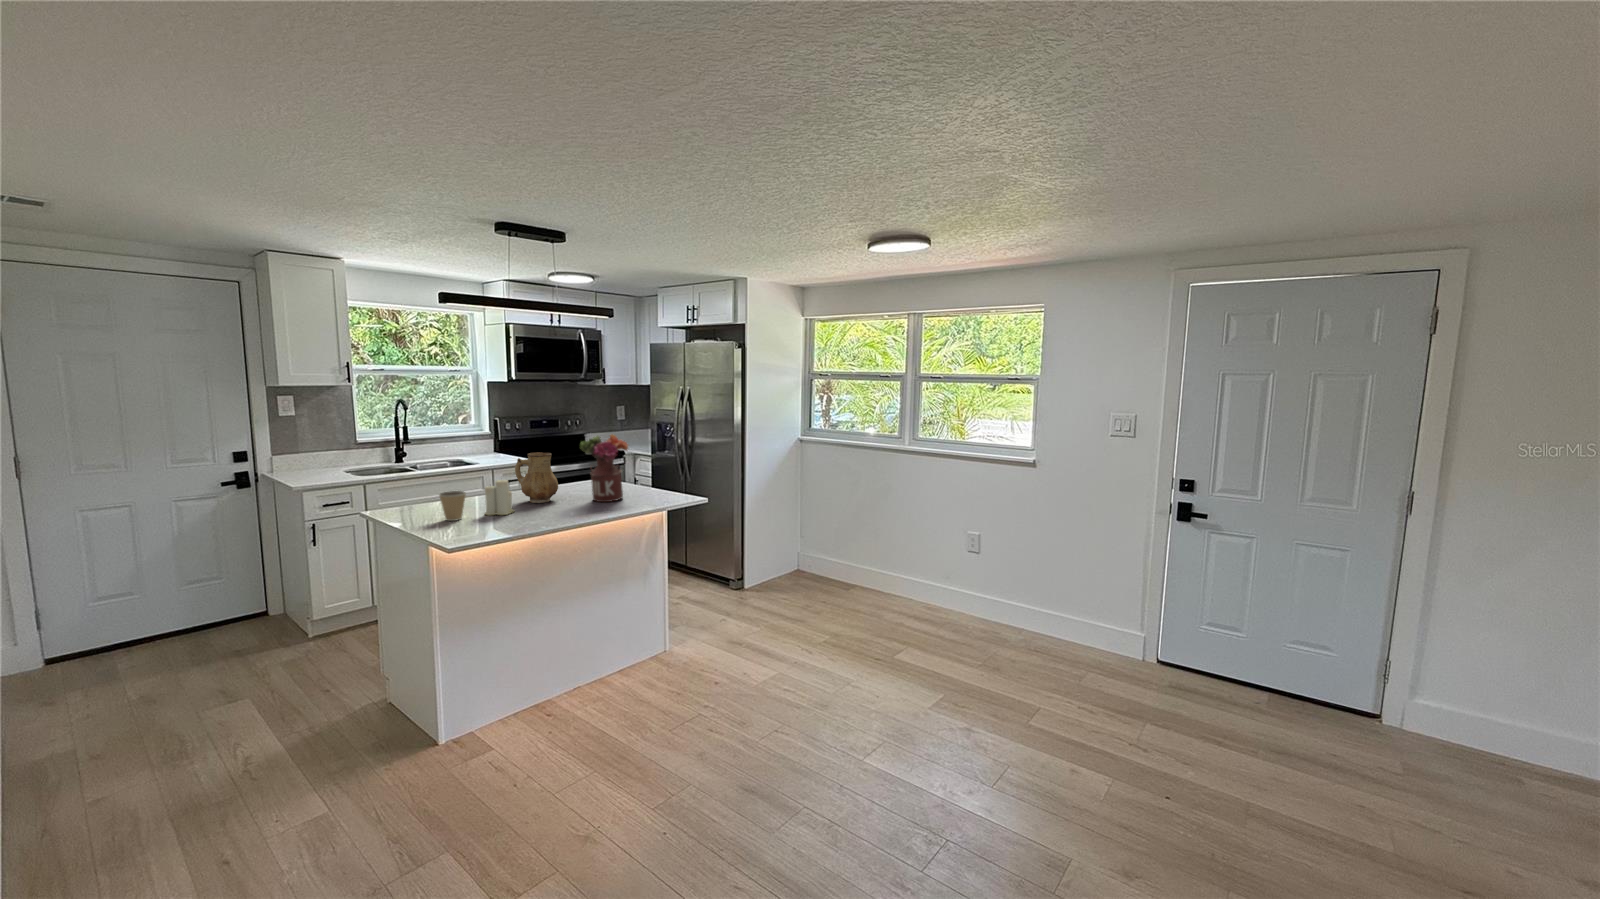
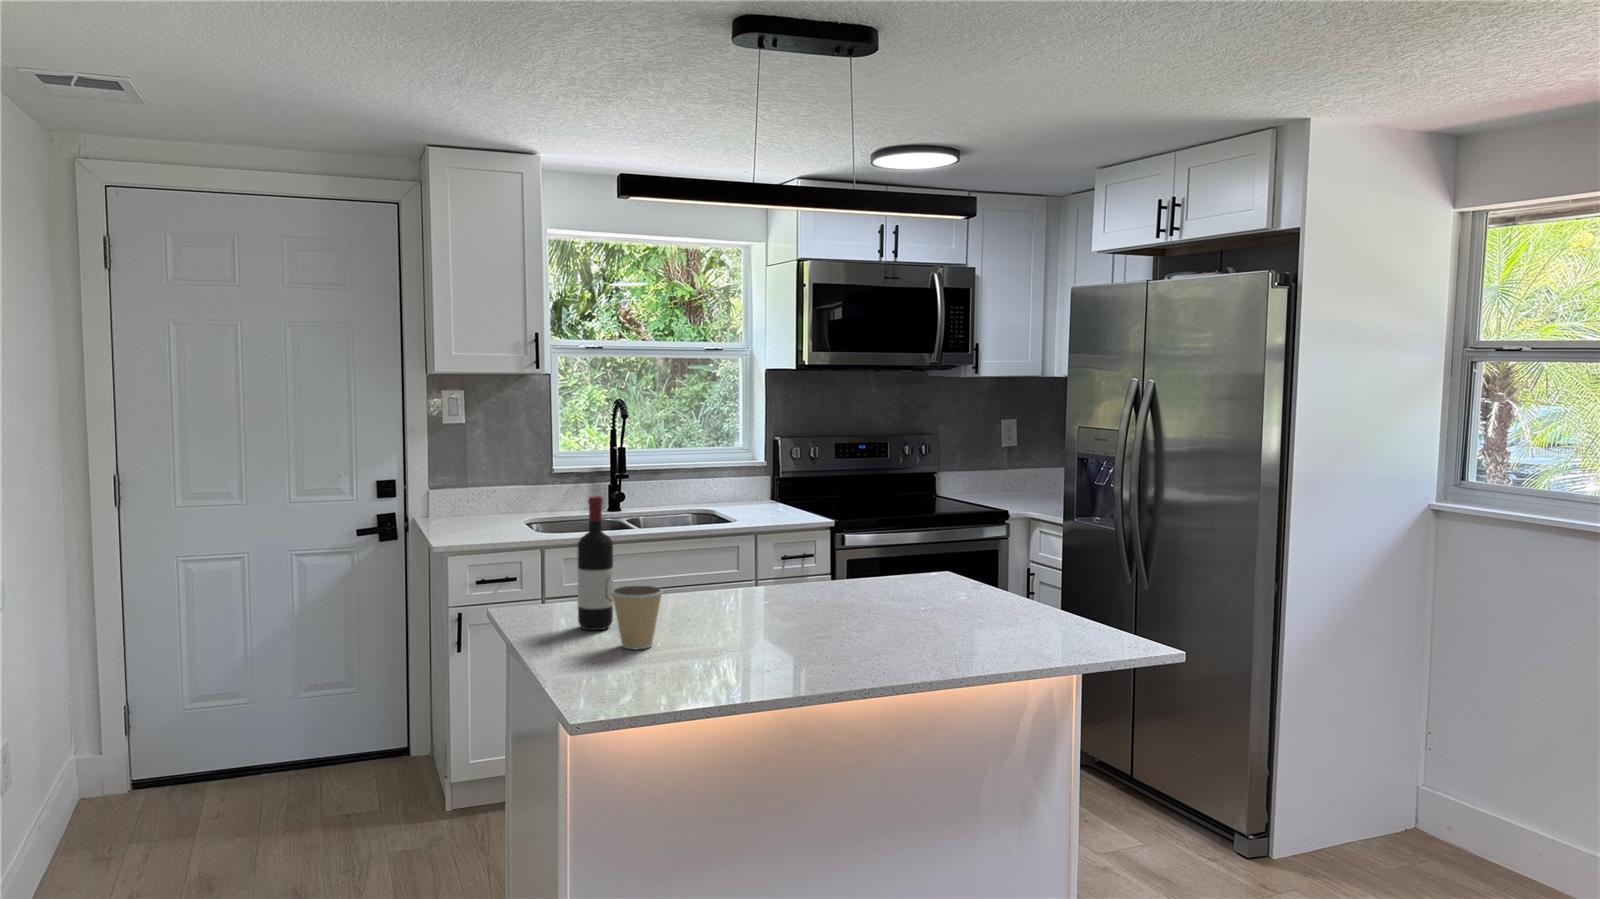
flower arrangement: present [580,435,628,502] -> none [901,479,1013,636]
wine bottle: none [413,451,435,516] -> present [578,496,613,630]
ceramic pitcher: present [515,453,558,503] -> none [769,511,853,622]
candle: present [485,480,514,515] -> none [697,562,756,647]

